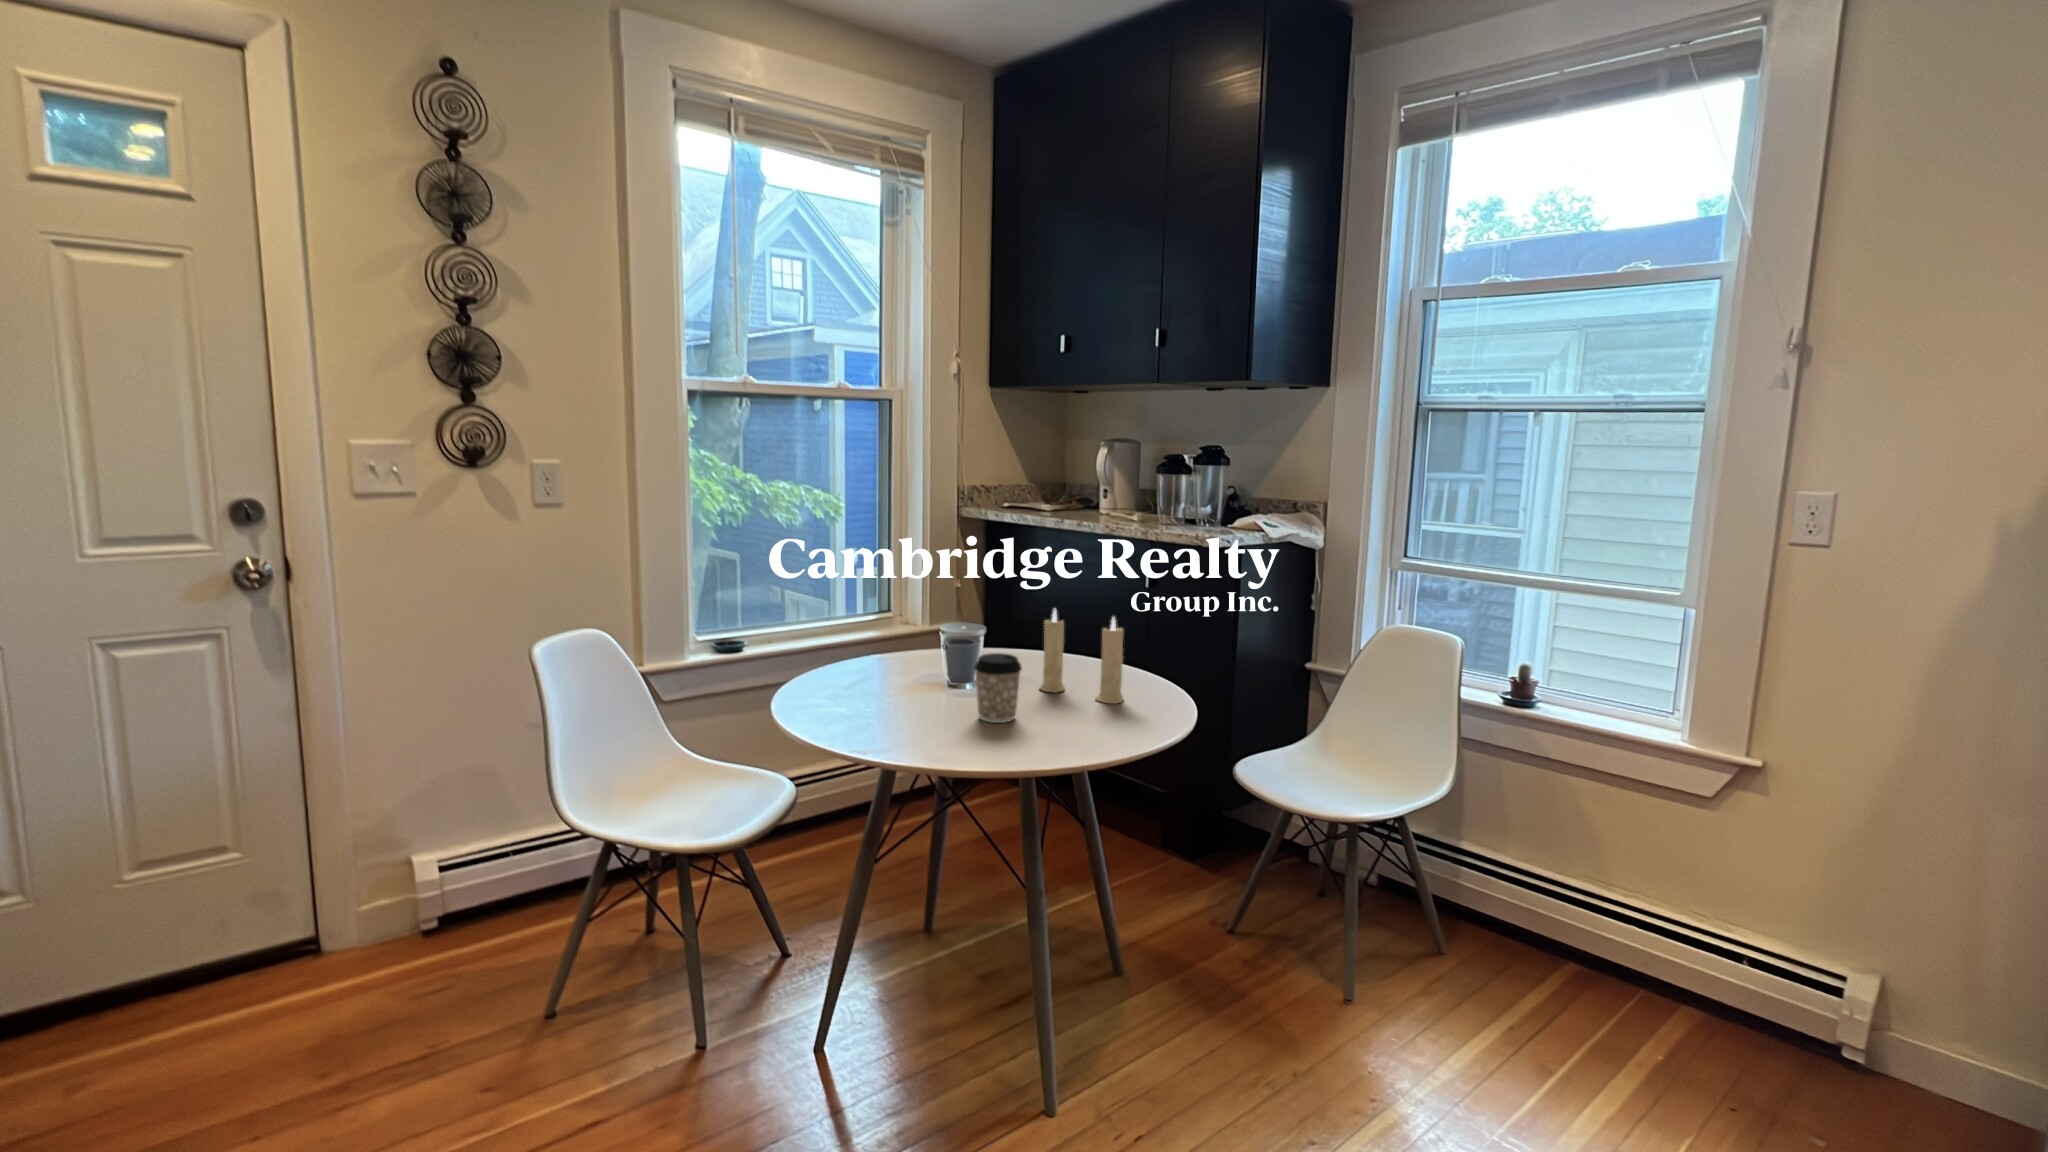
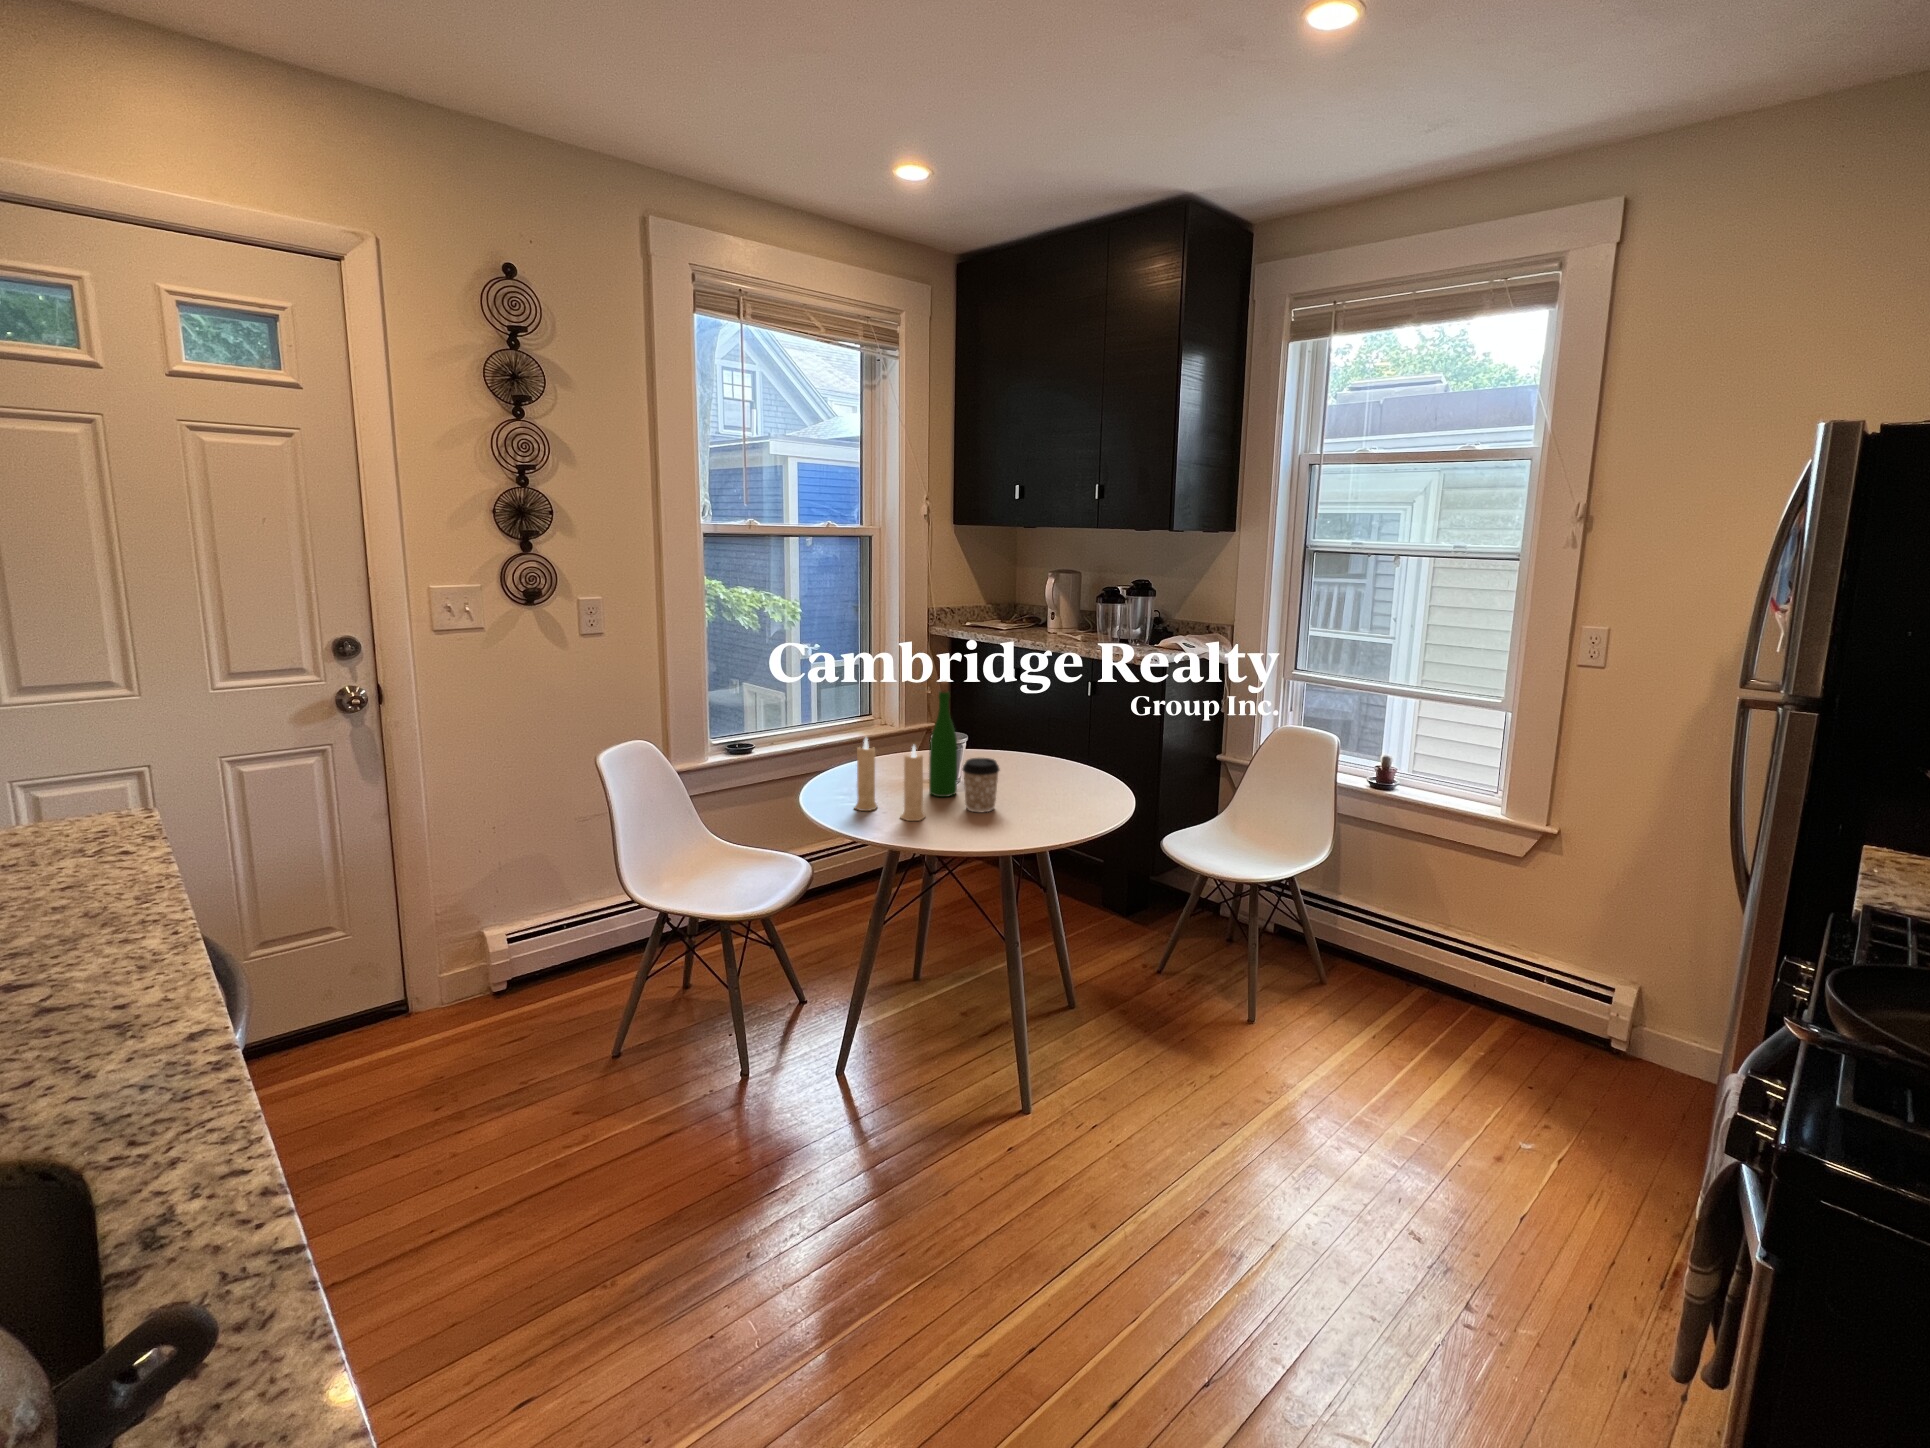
wine bottle: none [935,557,971,703] -> present [929,681,957,797]
candle: present [1040,608,1124,704] -> present [855,738,925,821]

